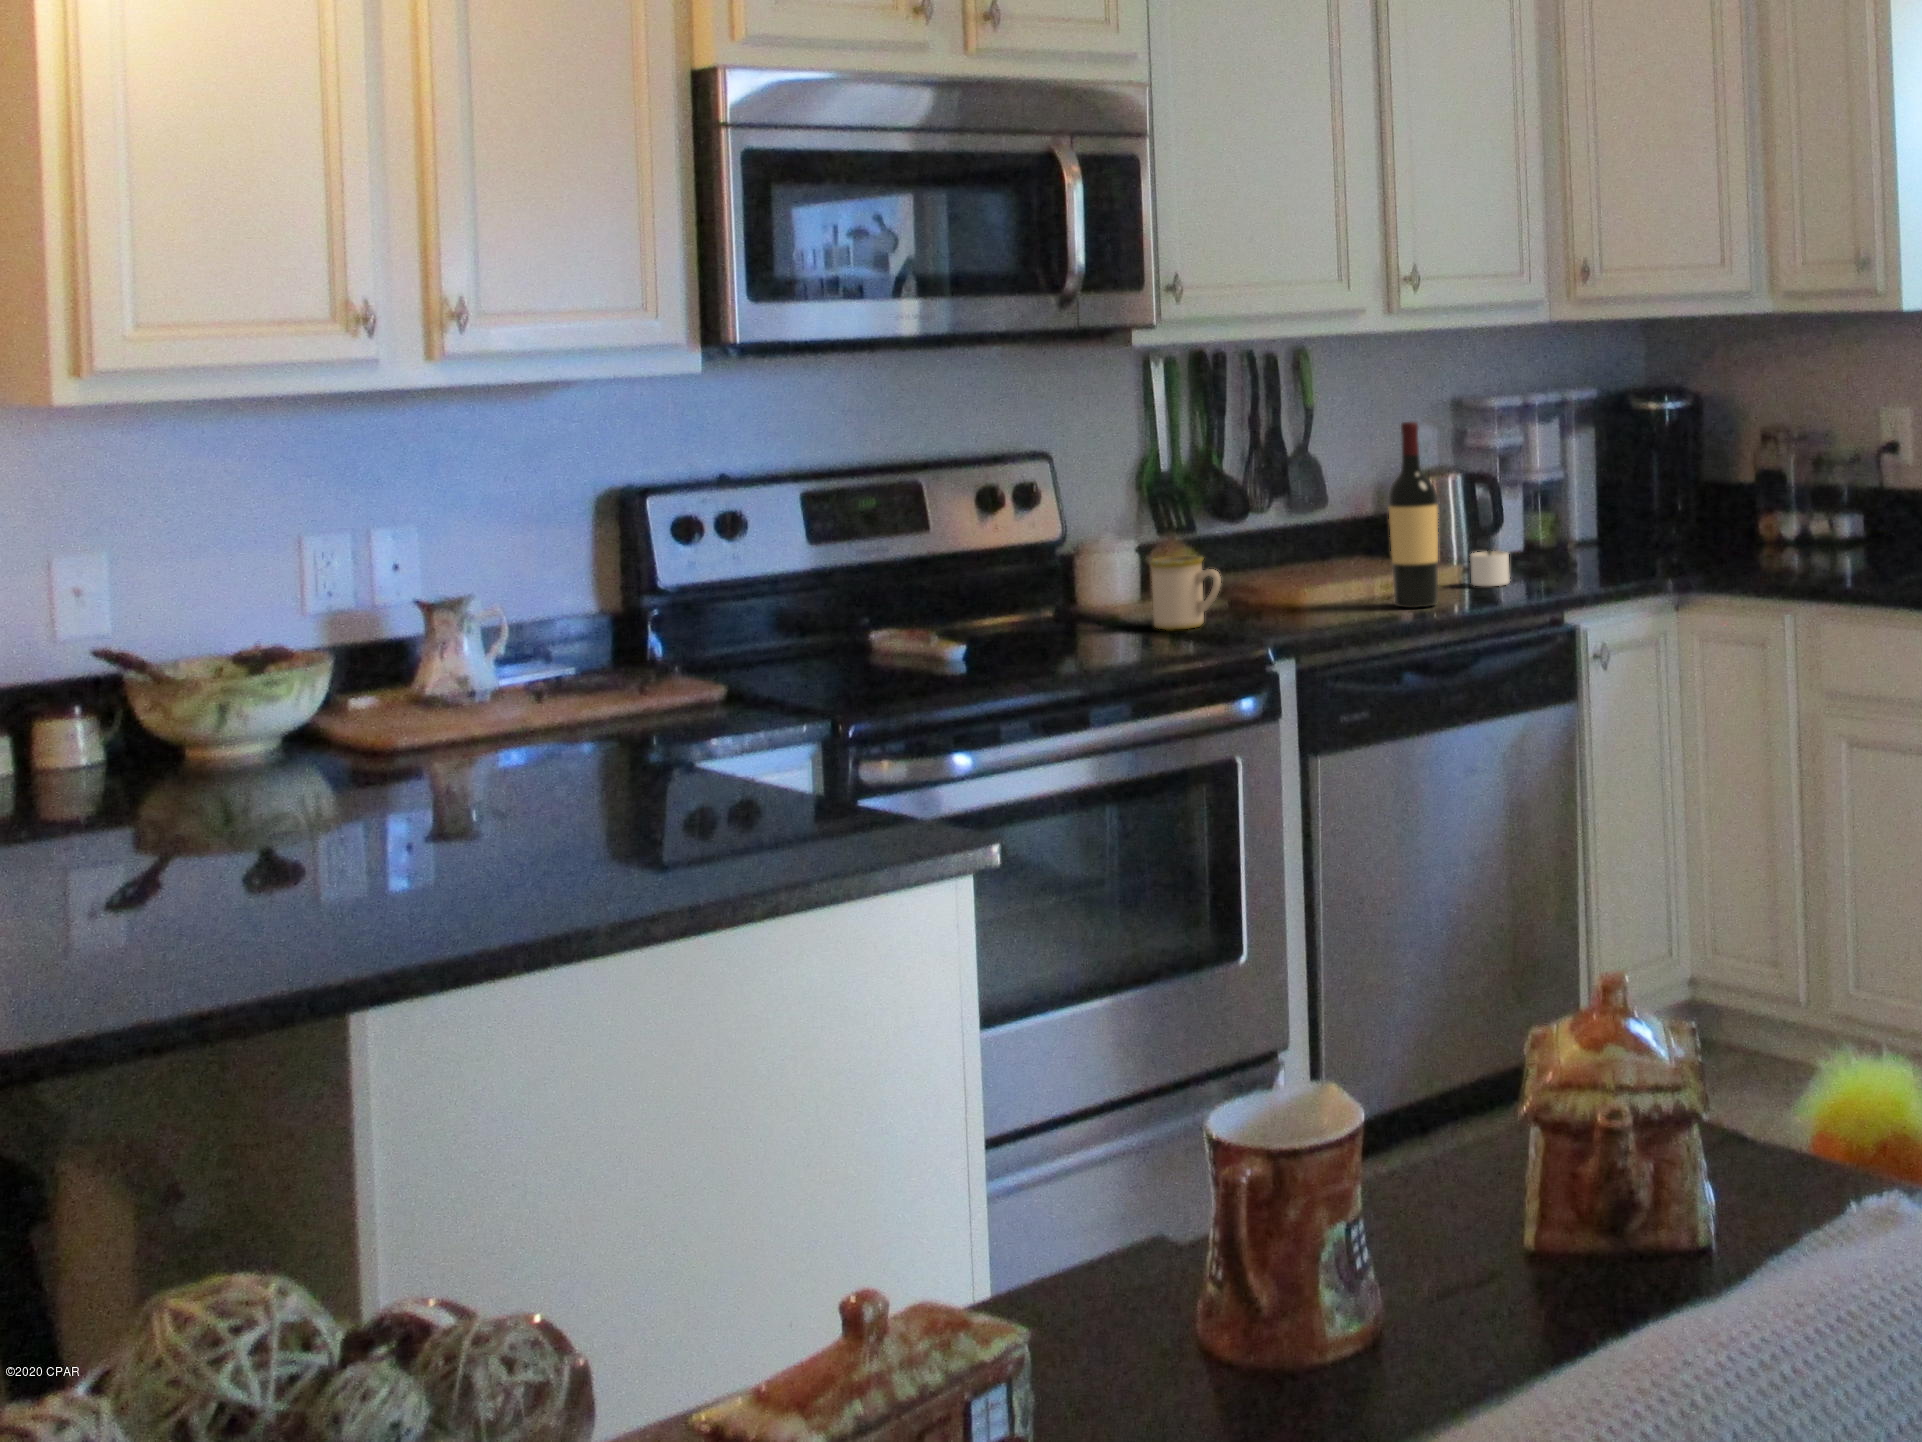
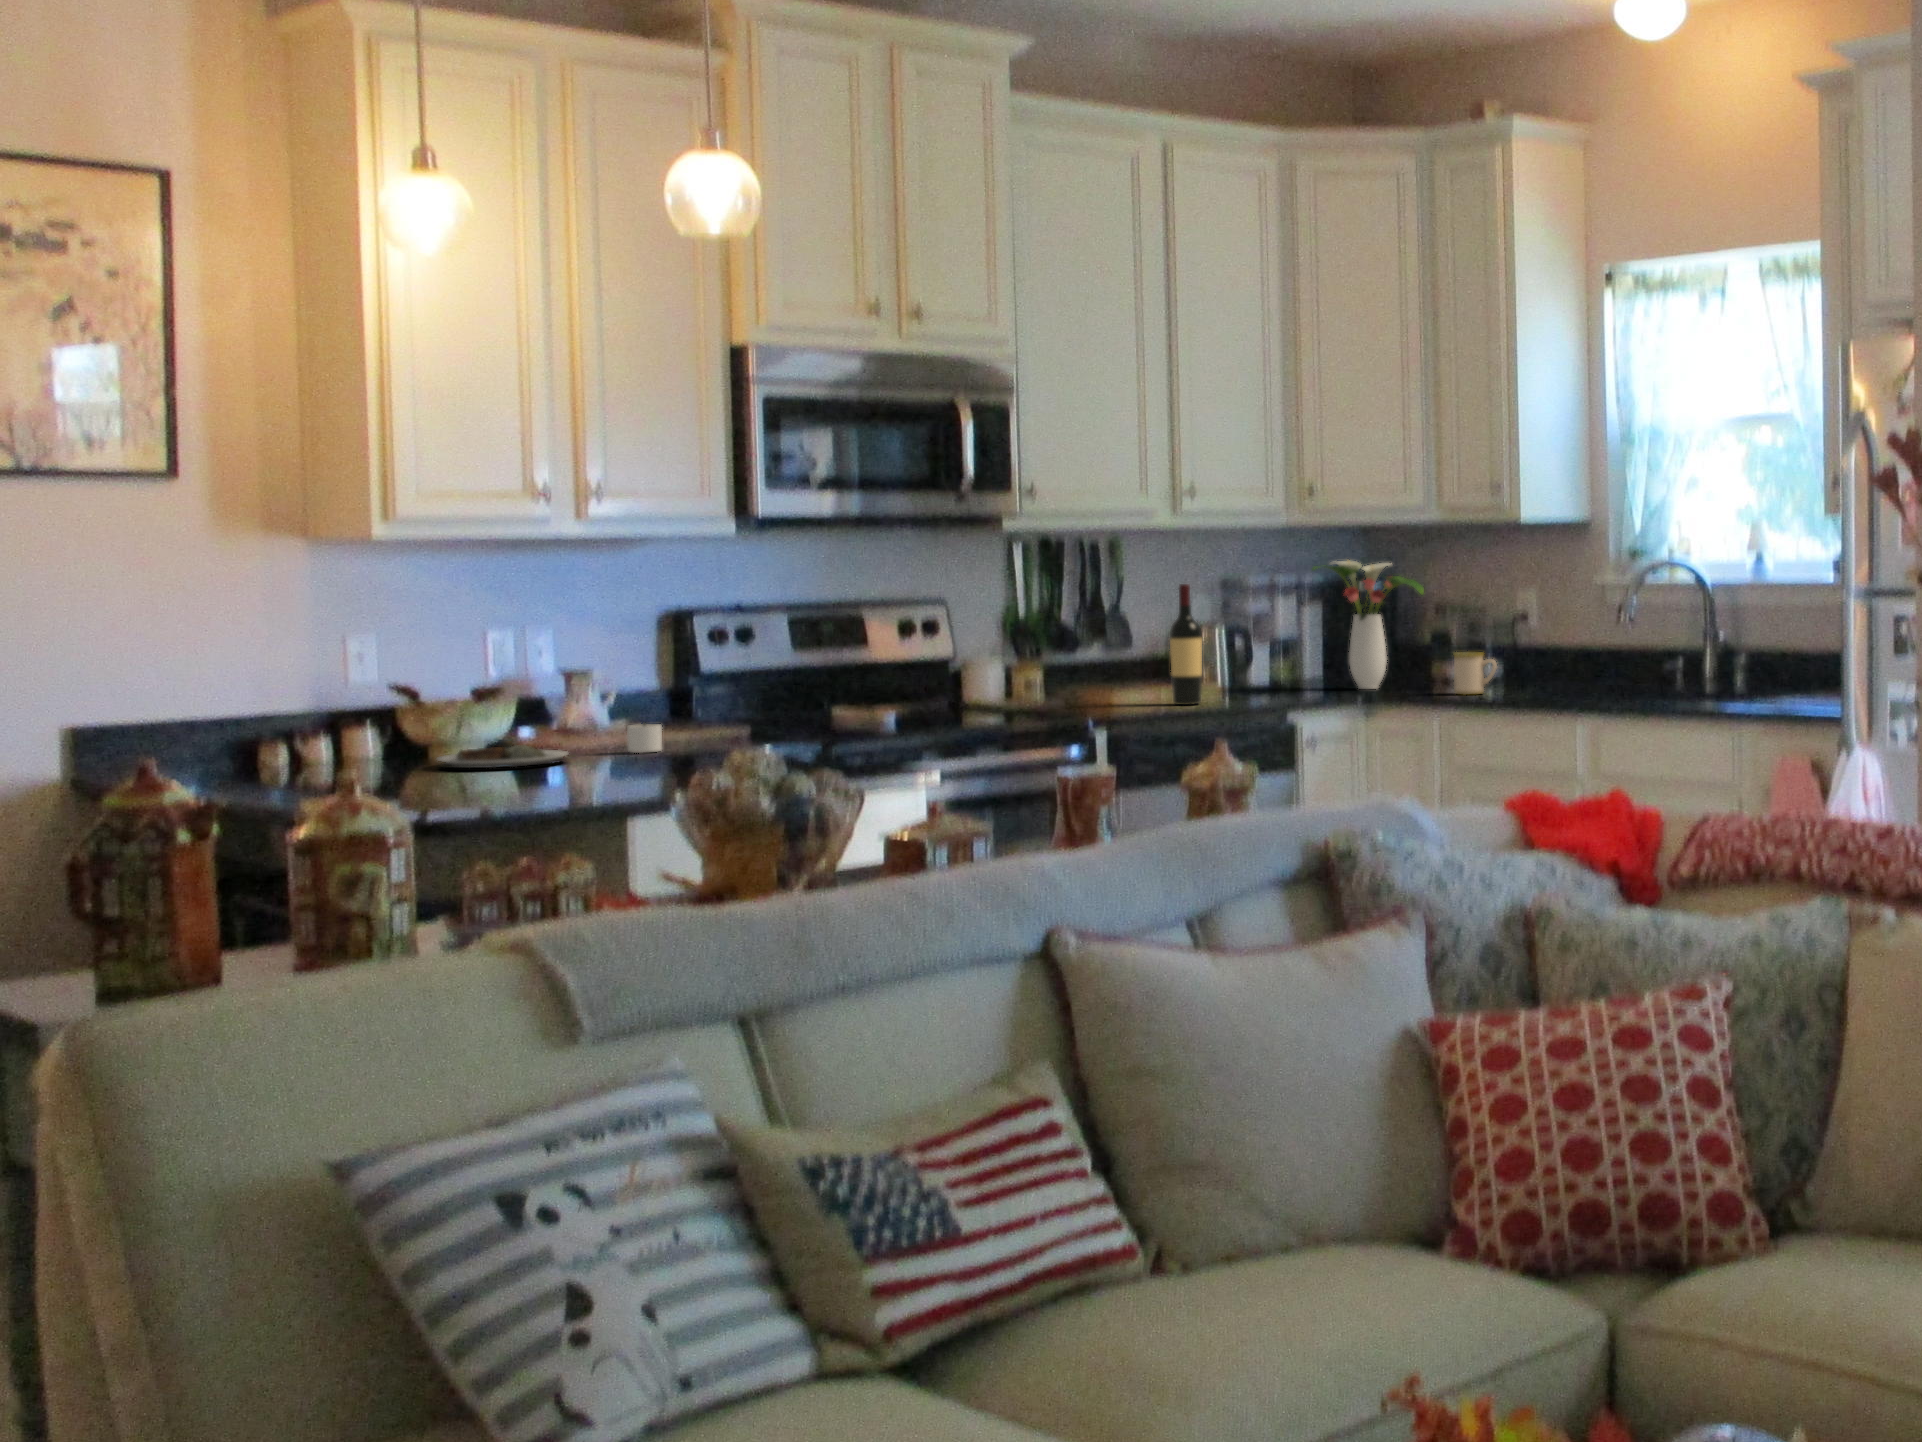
flower arrangement: none [1592,371,1761,564] -> present [1312,560,1424,689]
candle: present [1470,550,1509,586] -> present [627,723,662,753]
mug: present [1150,555,1221,630] -> present [1454,652,1497,695]
plate: none [101,765,388,833] -> present [437,745,568,768]

